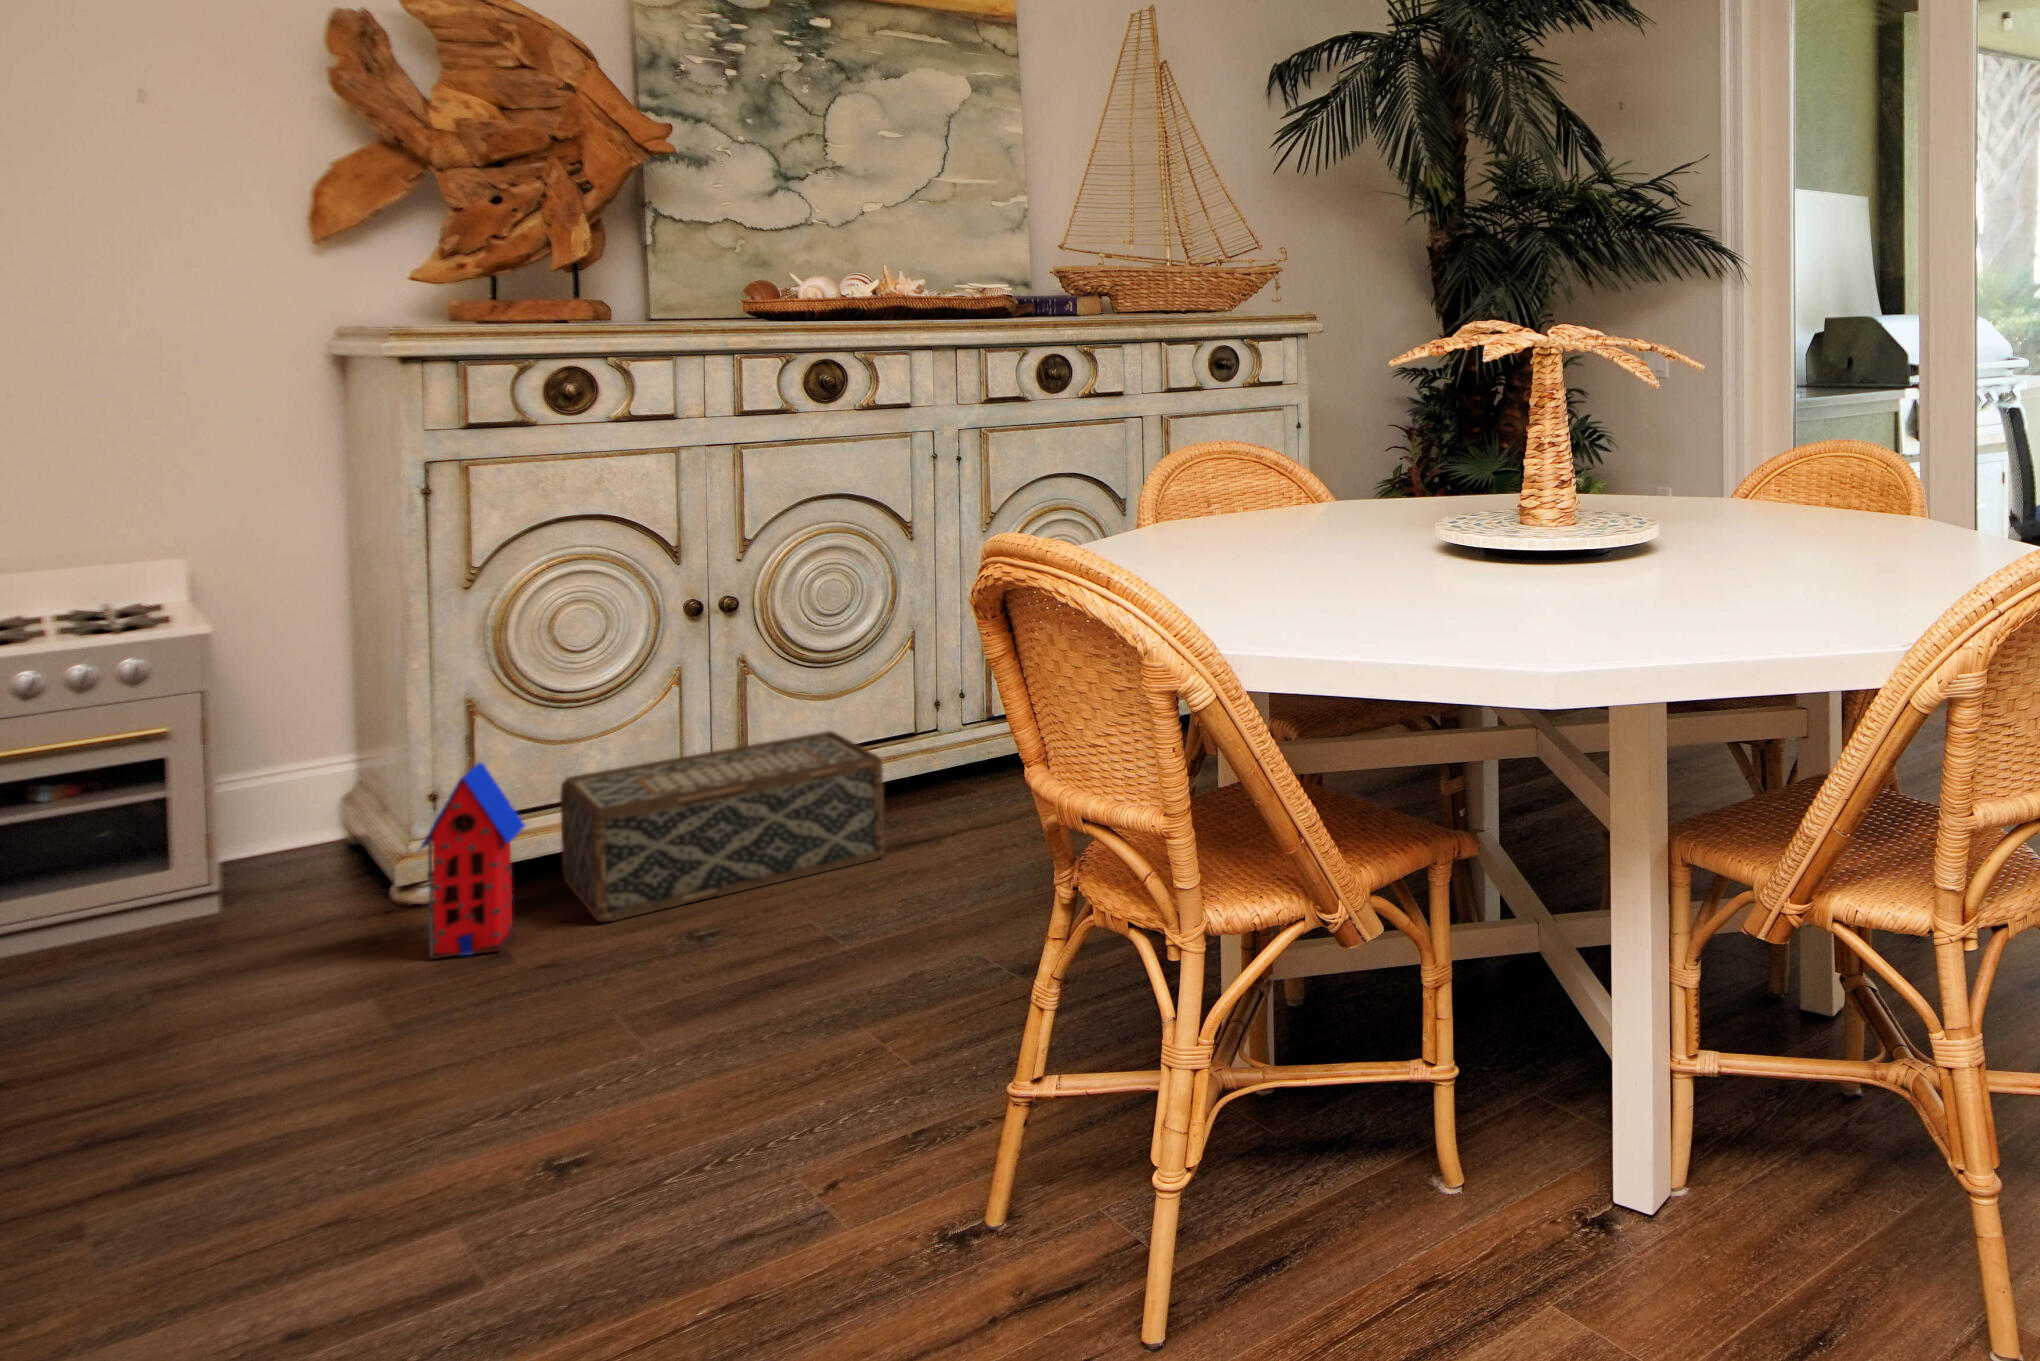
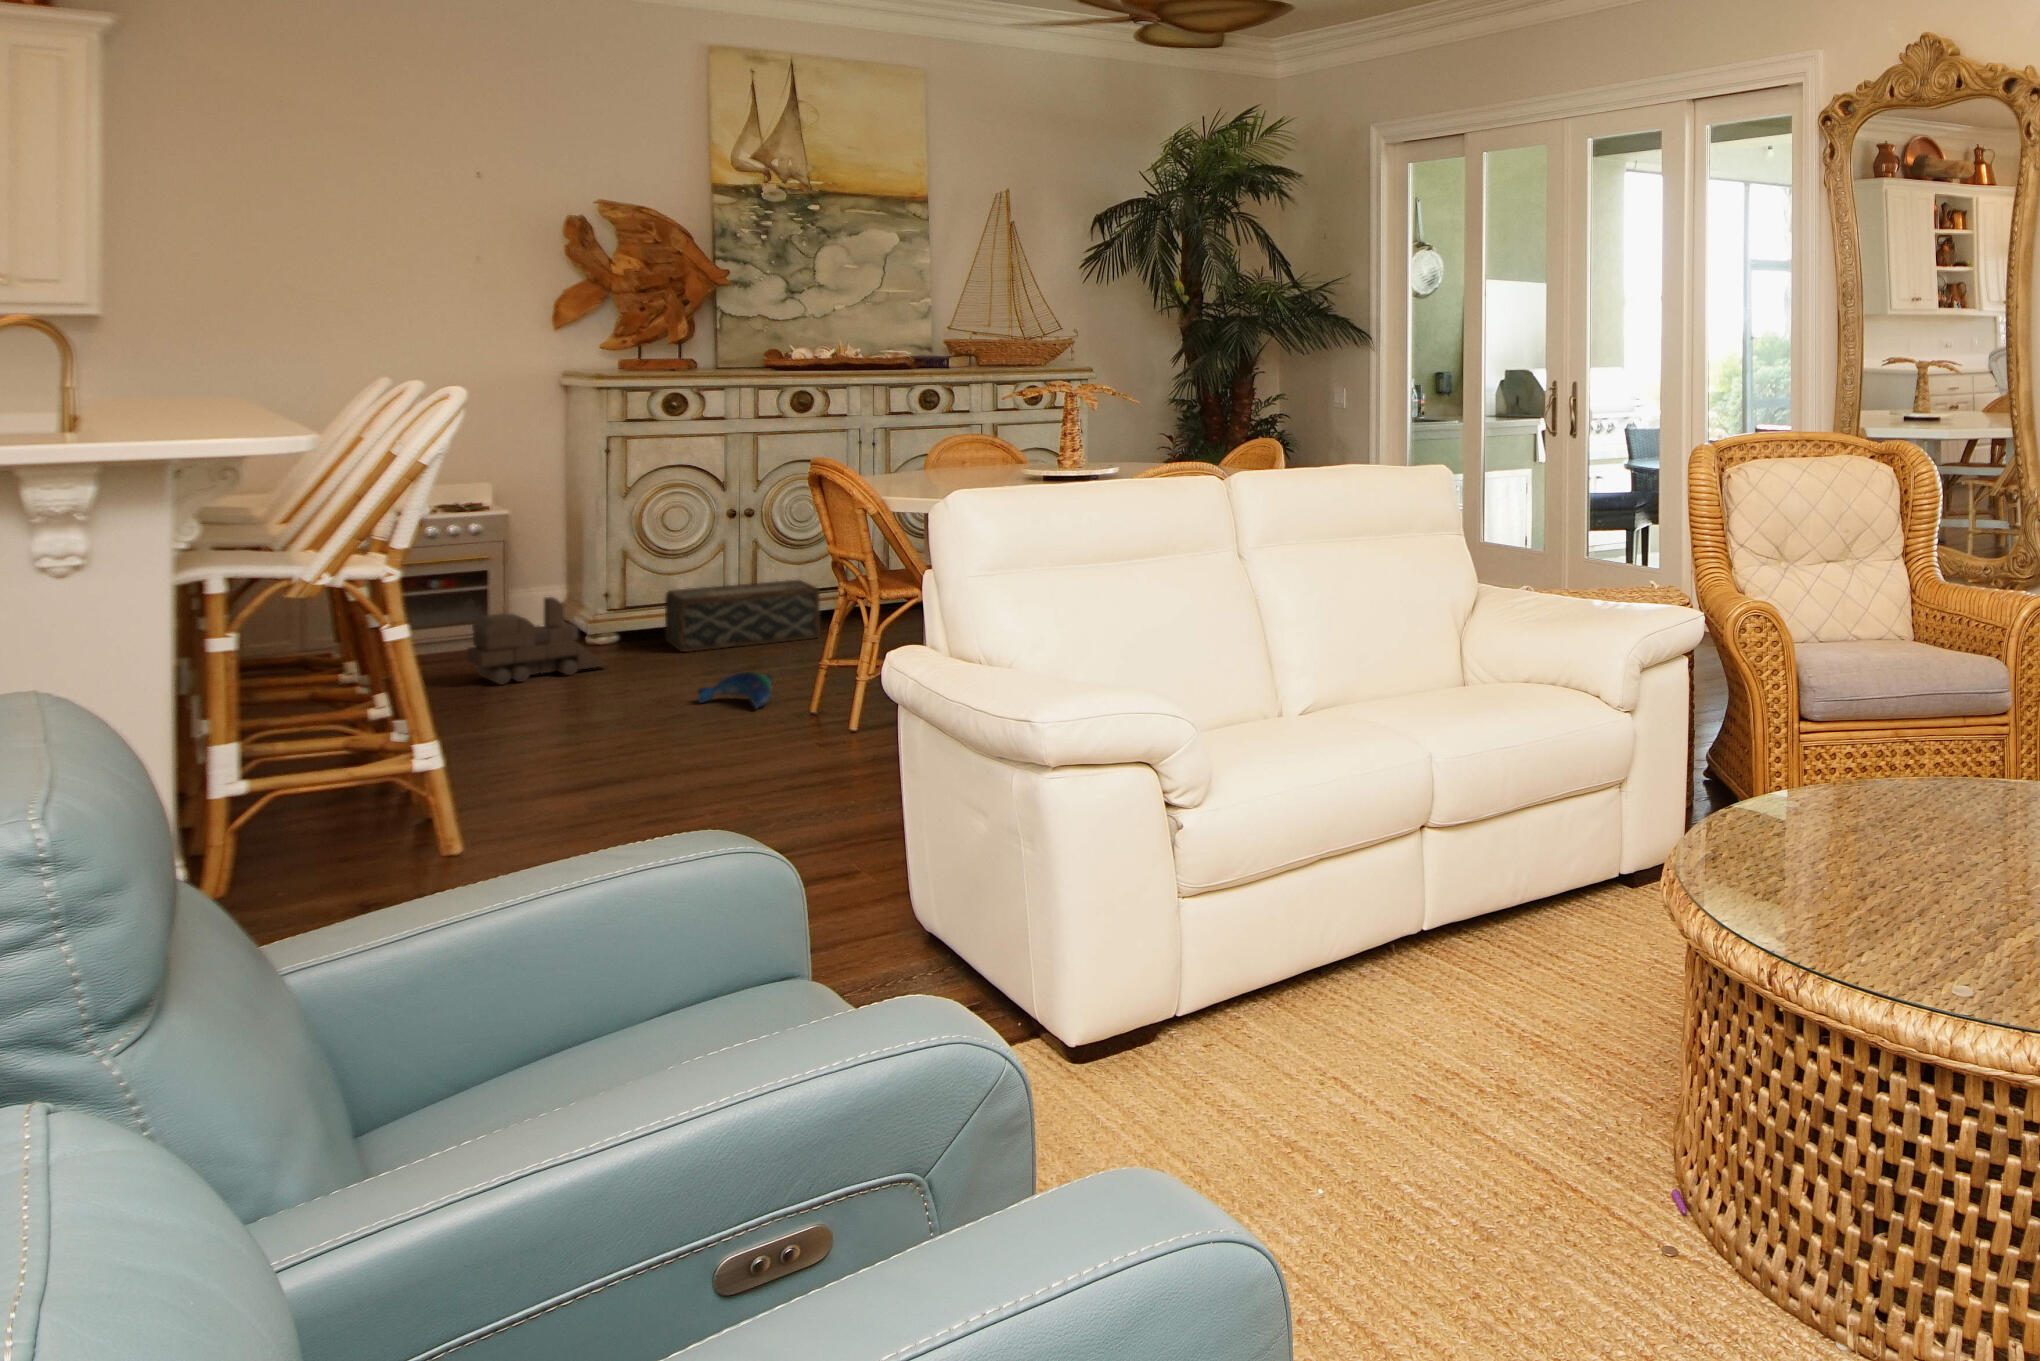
toy house: present [420,762,525,959] -> none [603,574,650,659]
toy train: none [66,844,430,1090] -> present [467,597,605,684]
plush toy: none [654,1064,851,1192] -> present [697,672,773,708]

